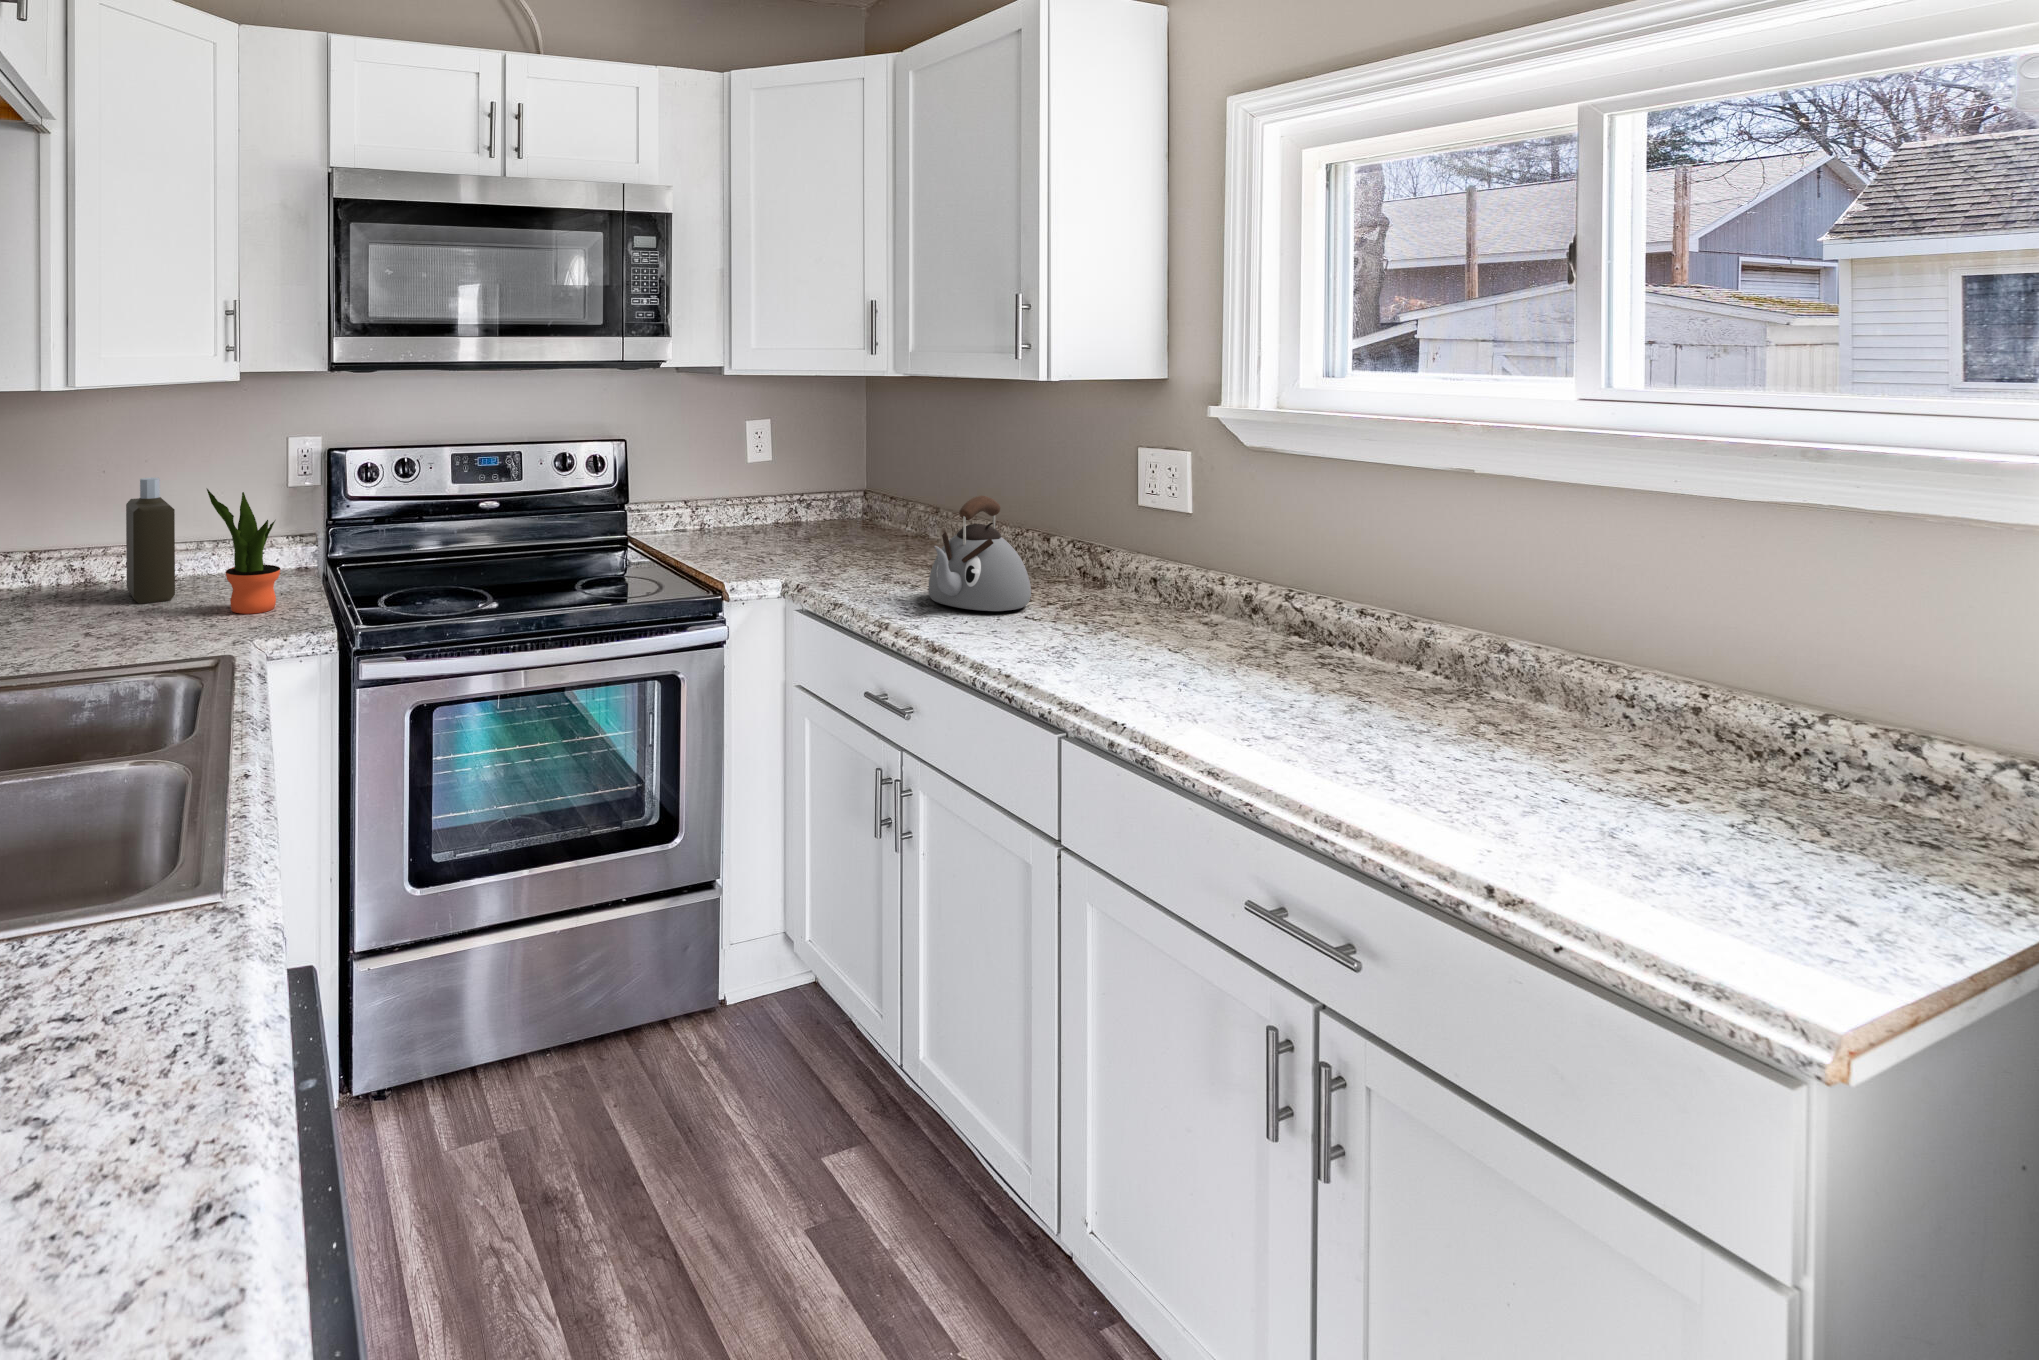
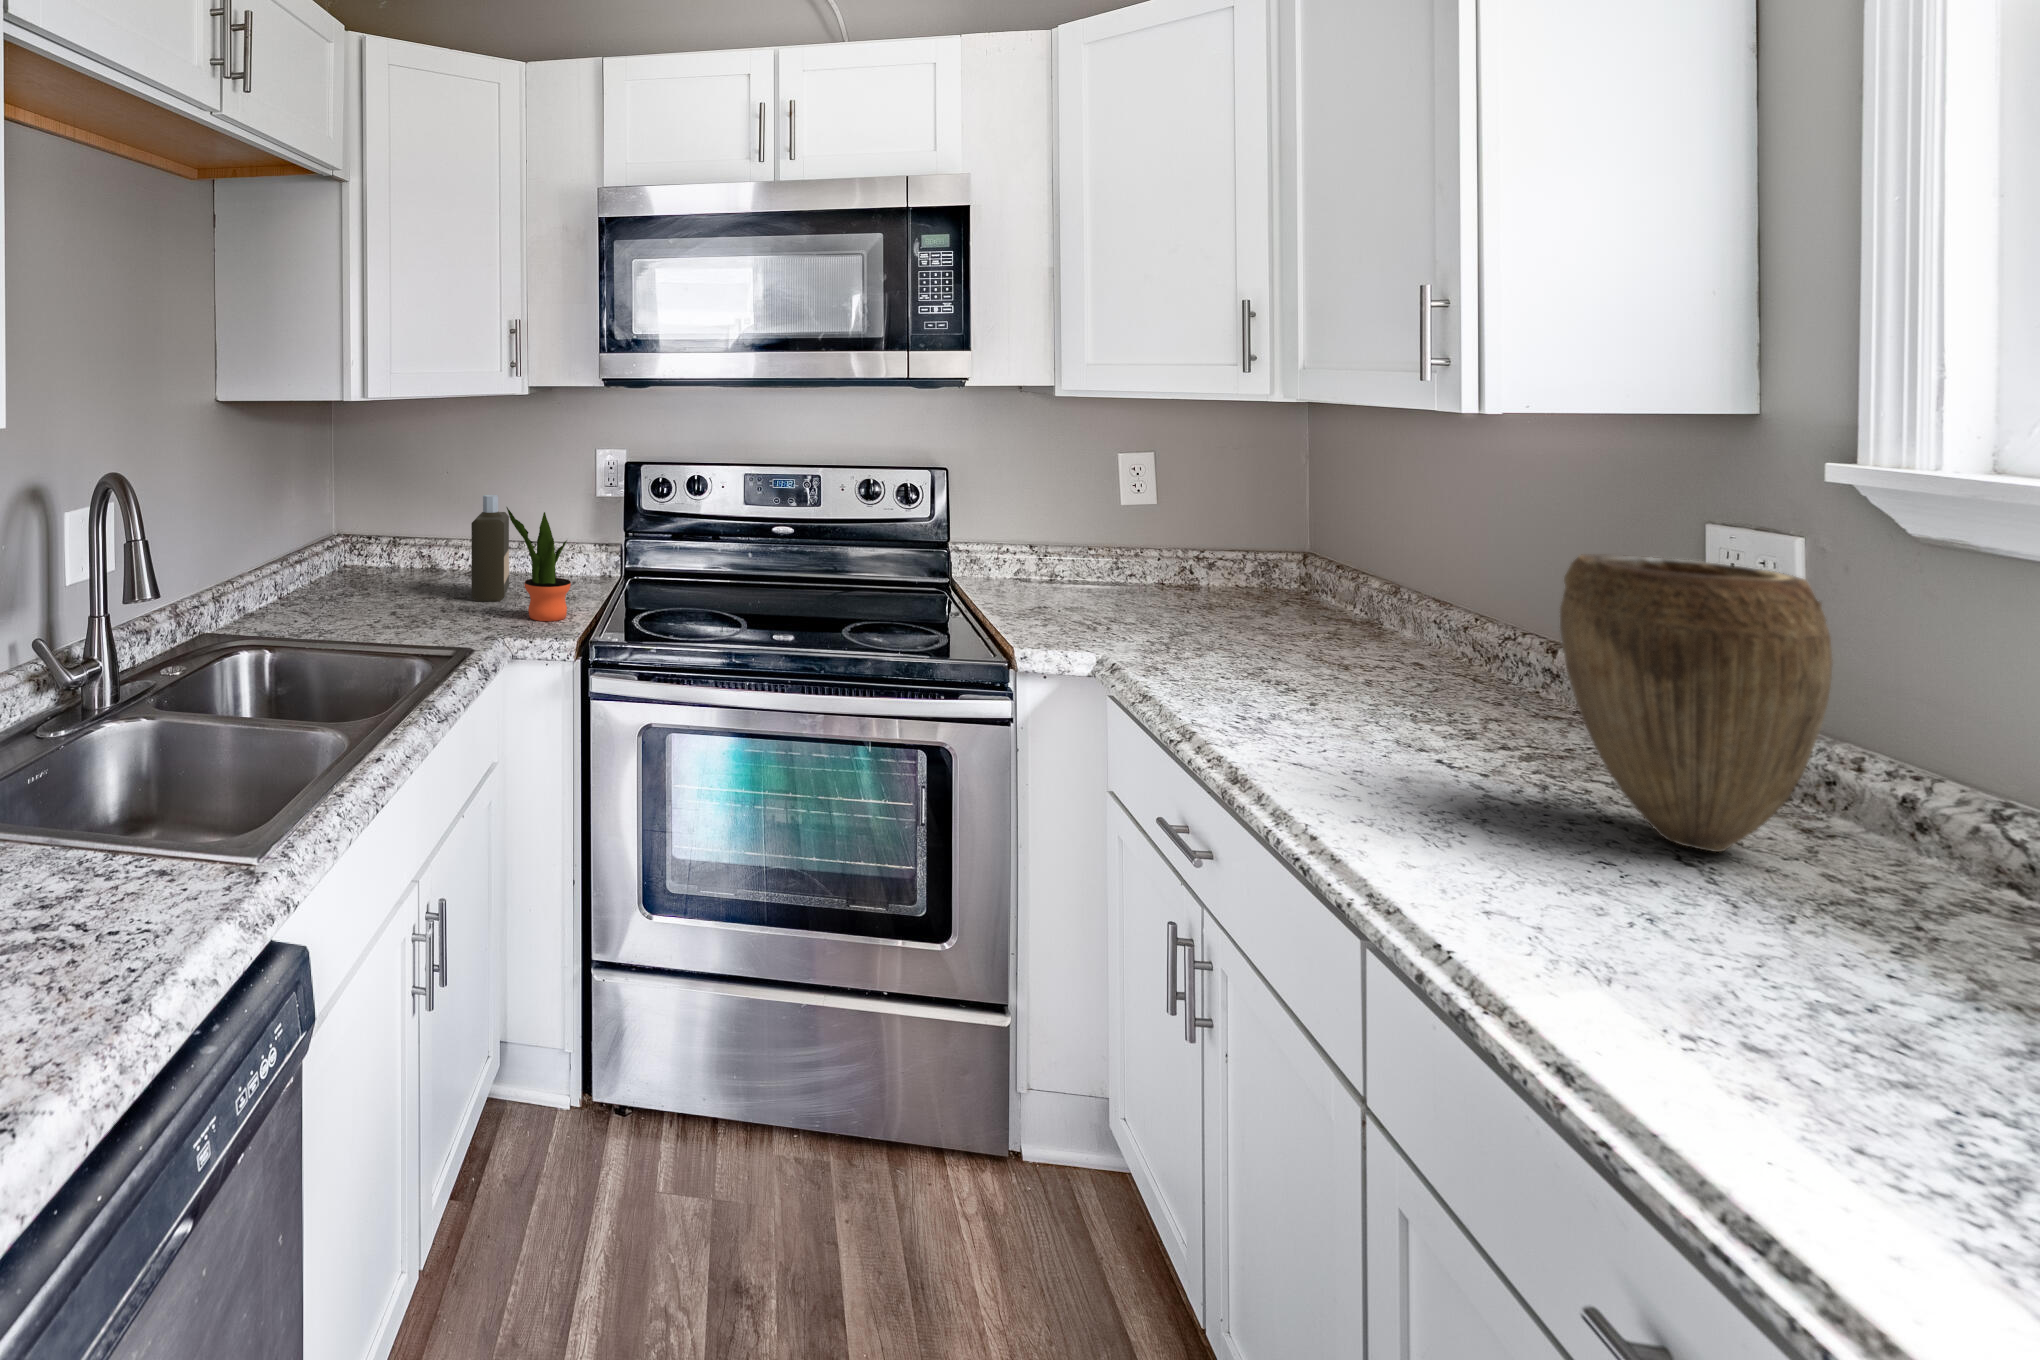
vase: none [1110,463,1238,644] -> present [1560,554,1833,852]
kettle: present [929,496,1031,611] -> none [1274,582,1460,747]

